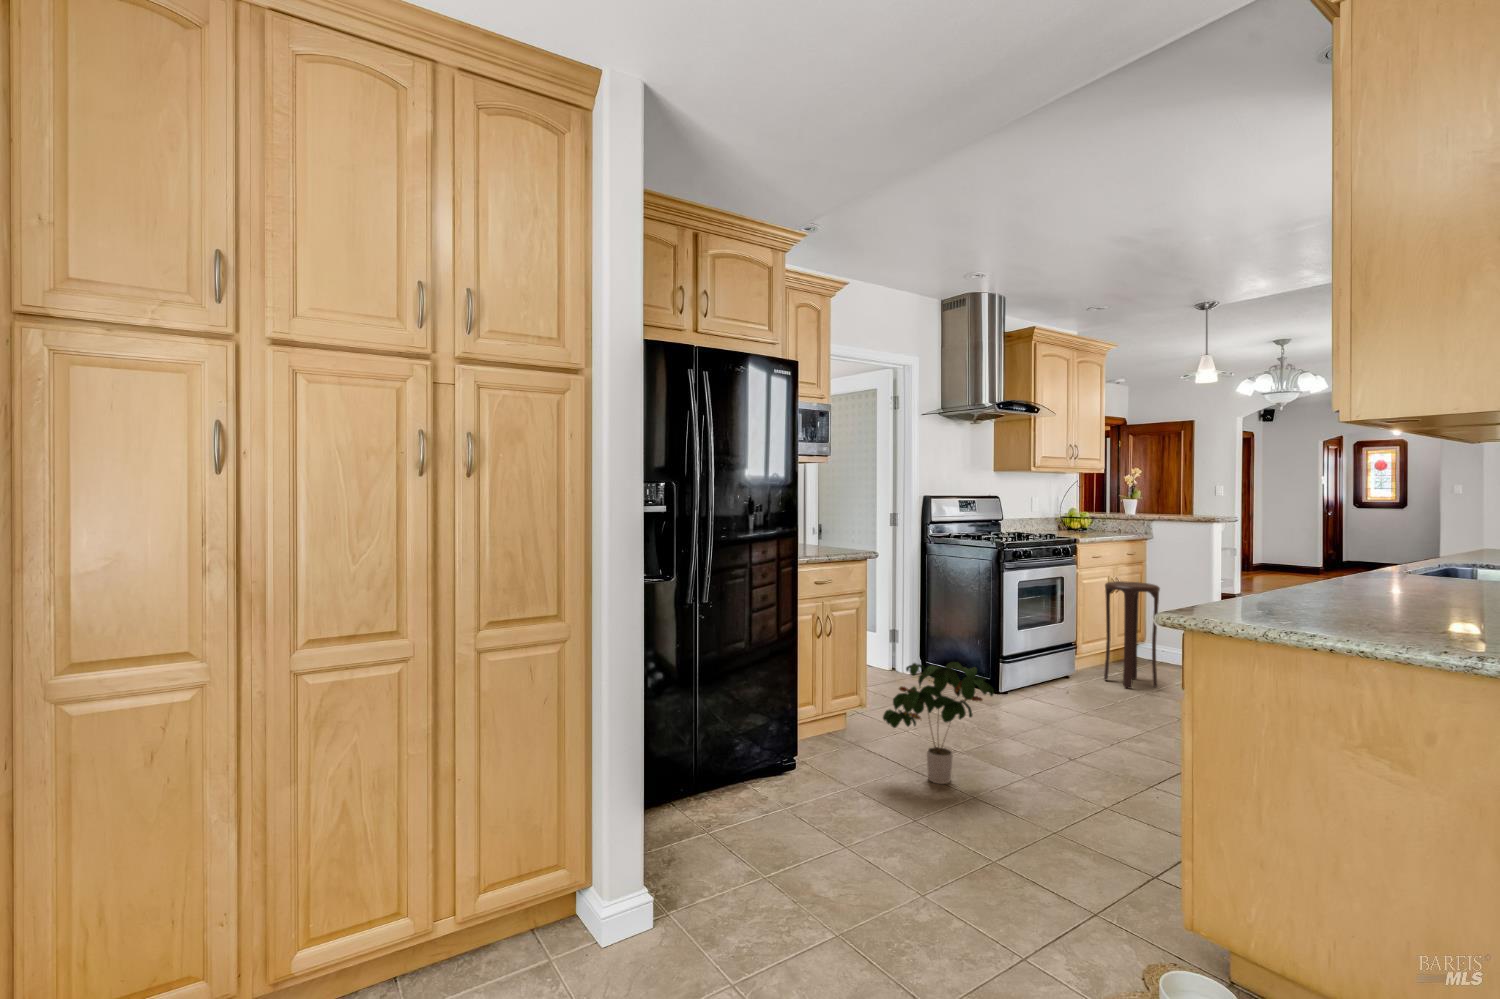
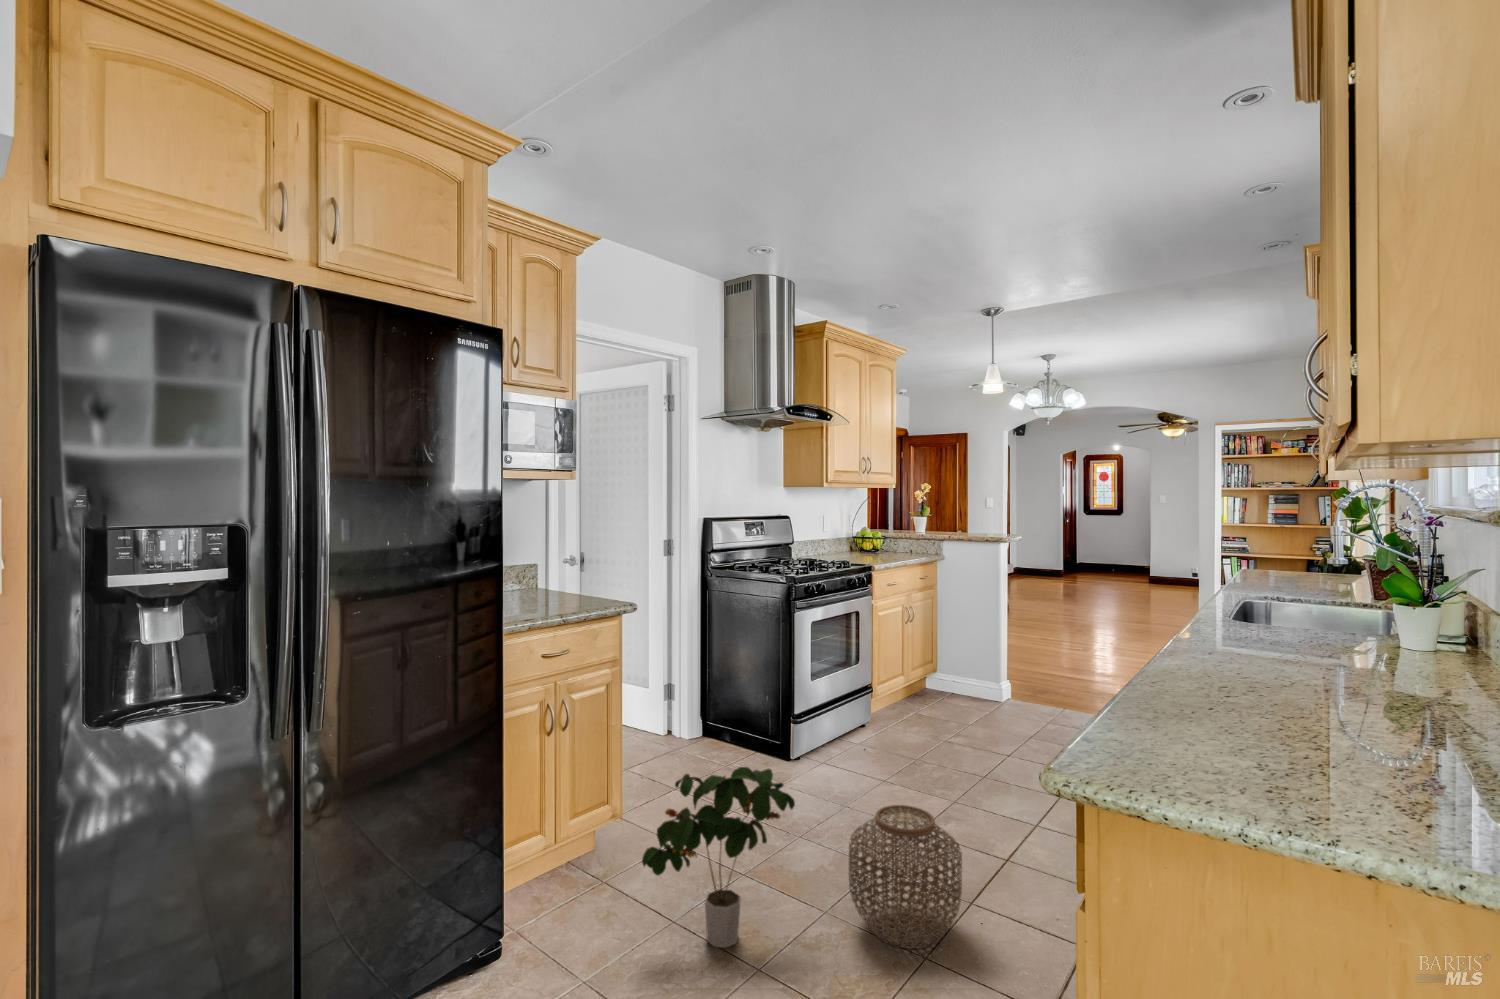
stool: present [1104,581,1160,689] -> none [902,612,959,736]
woven basket: none [1036,701,1126,802] -> present [849,805,962,948]

